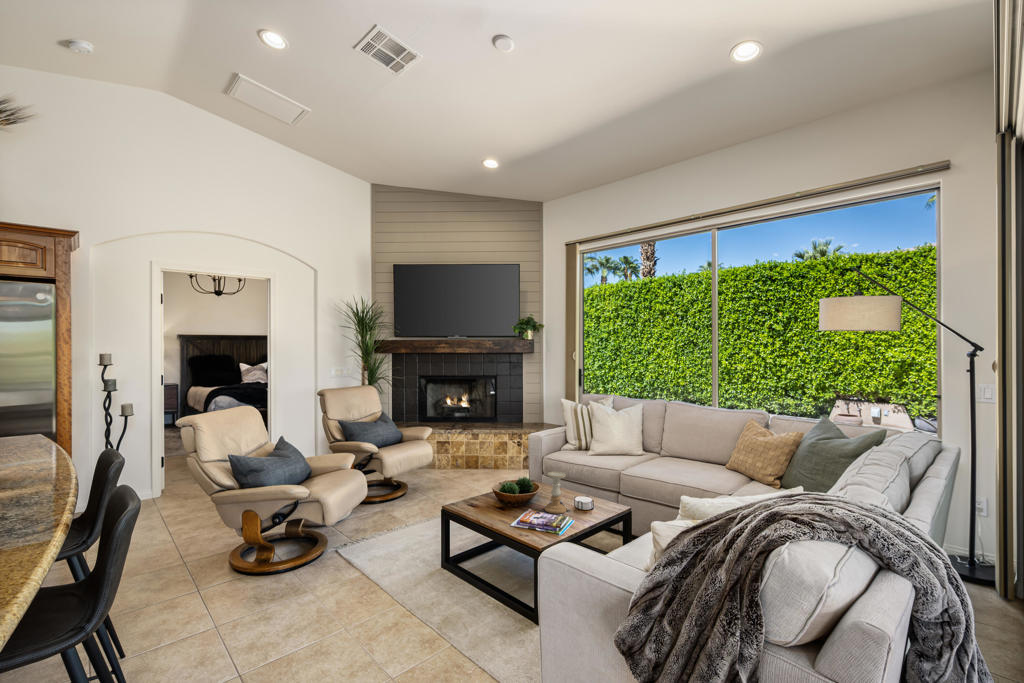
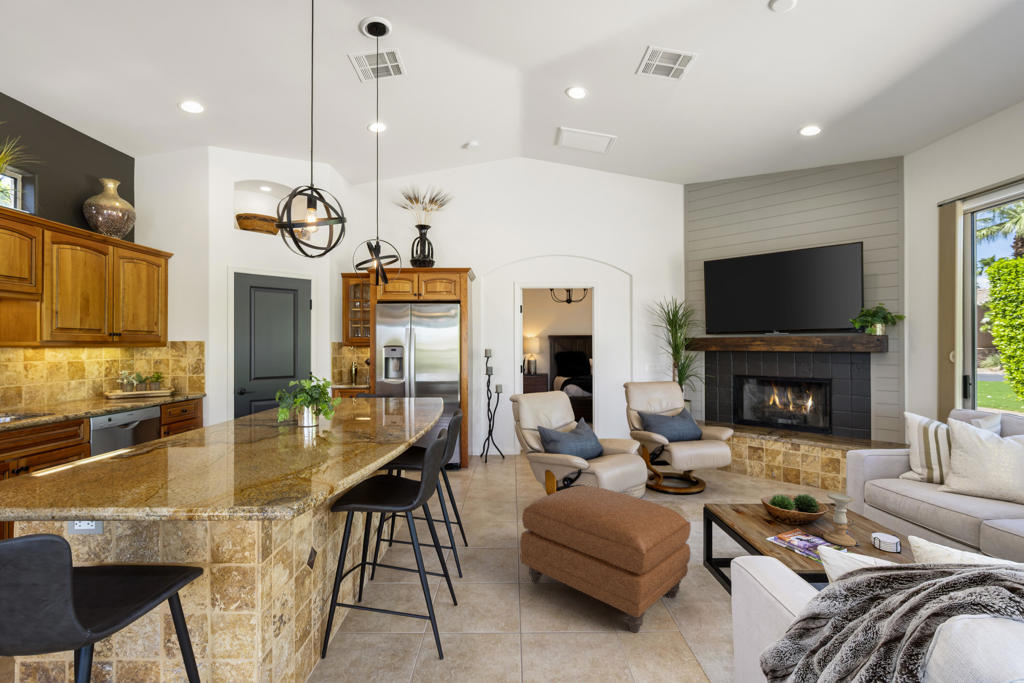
ottoman: none [251,514,444,660] -> present [520,485,691,632]

